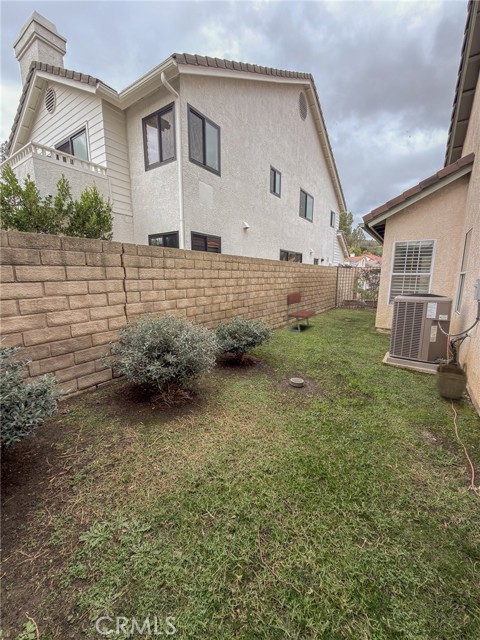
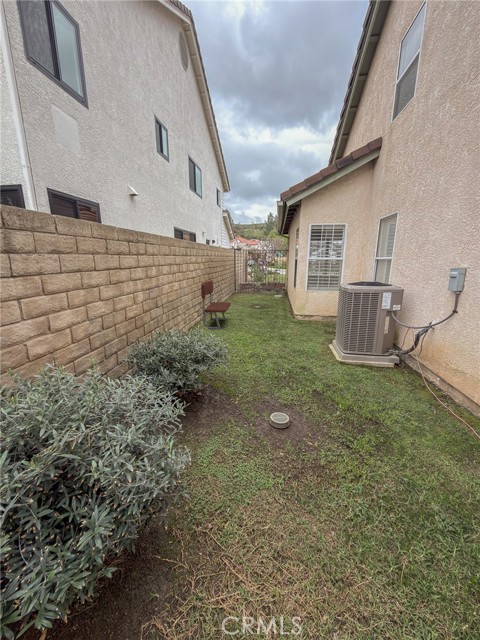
woven basket: present [435,359,468,399] -> none [414,357,455,401]

